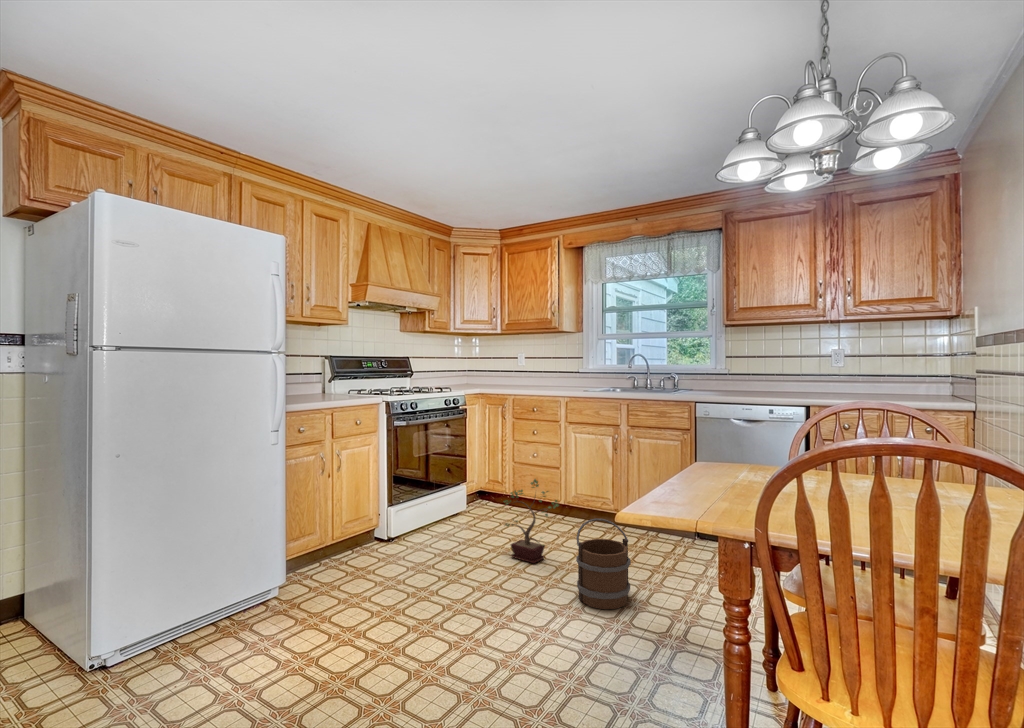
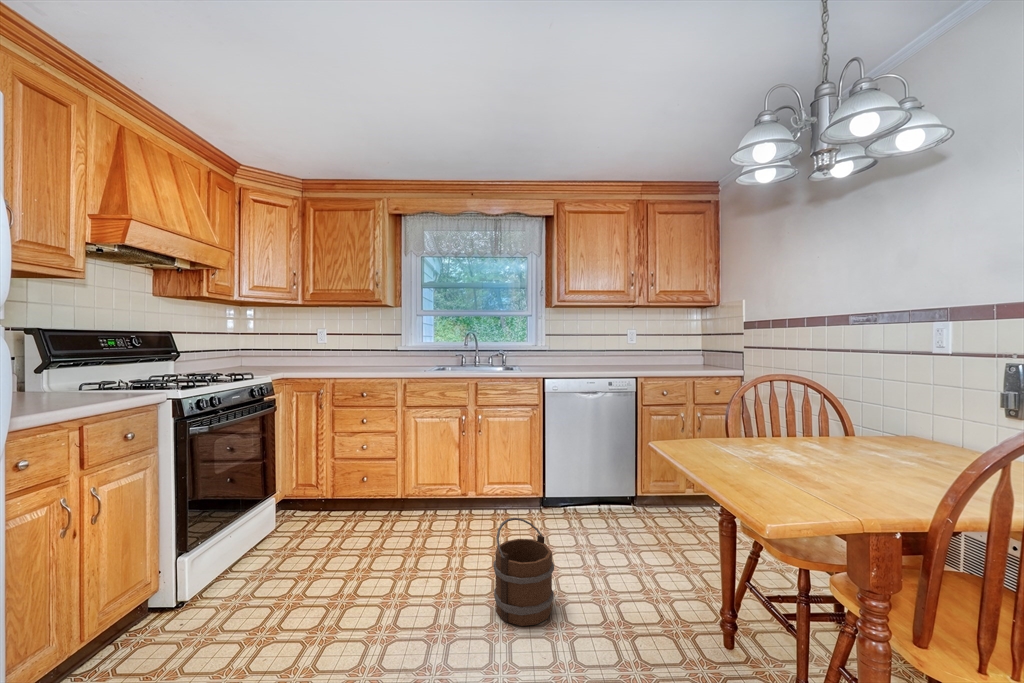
potted plant: present [504,479,559,563] -> none [365,480,453,585]

